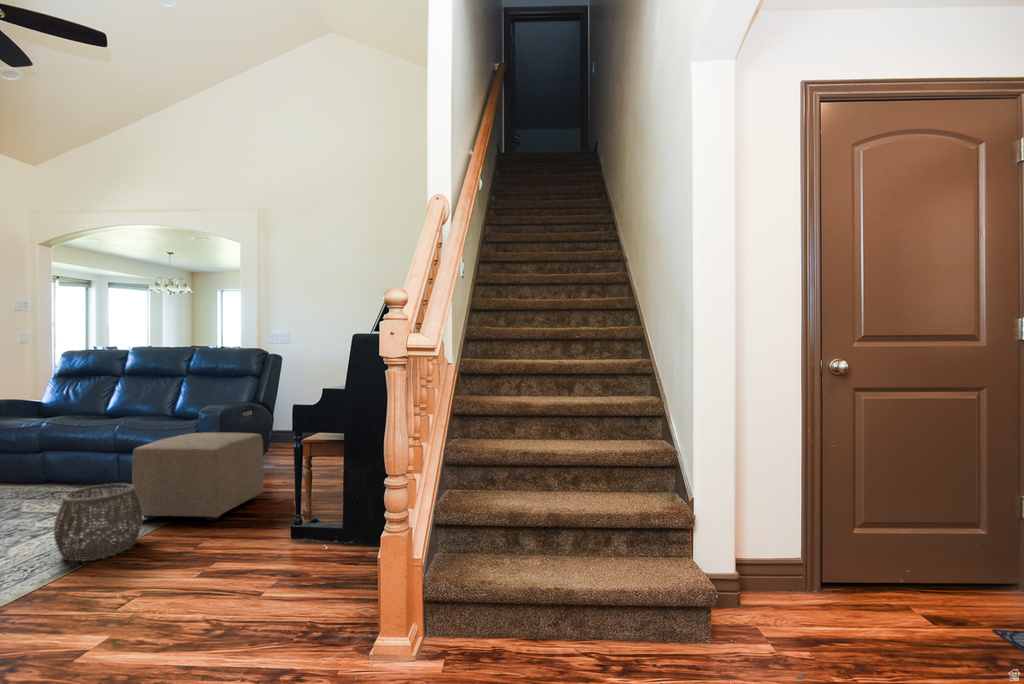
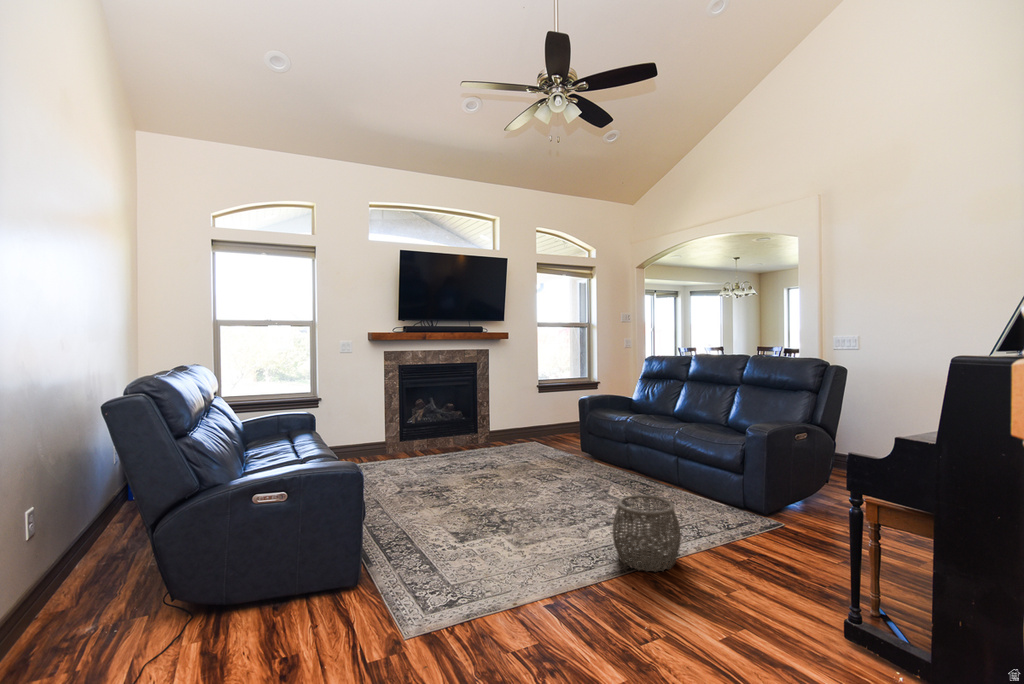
ottoman: present [132,432,264,521] -> none [678,453,816,563]

